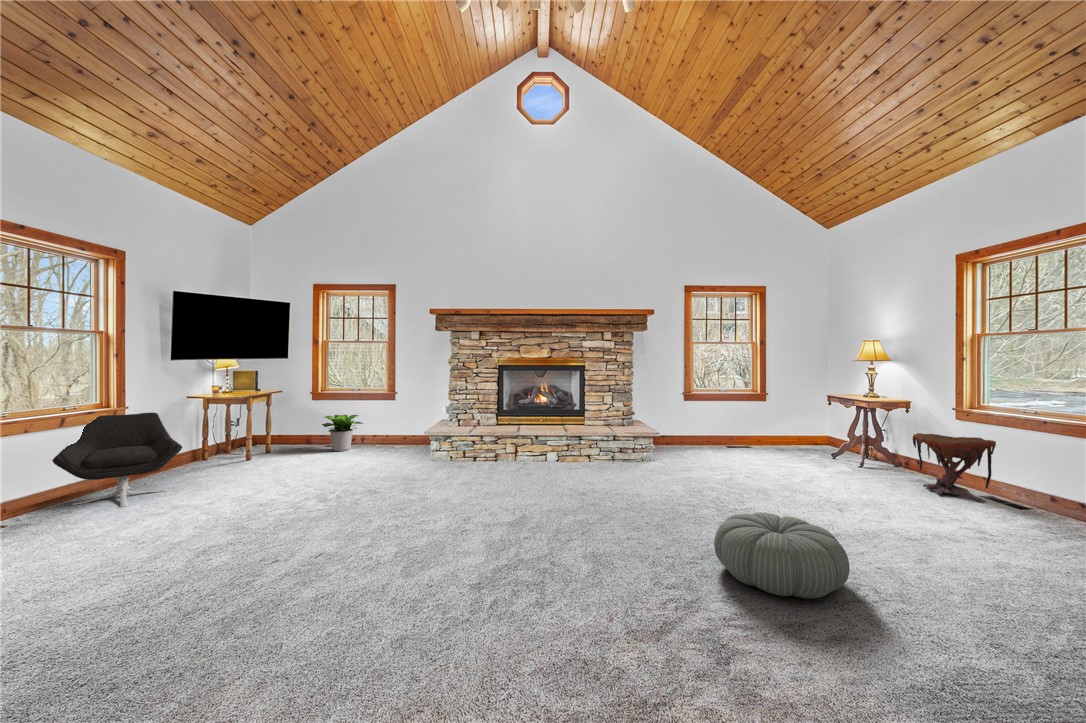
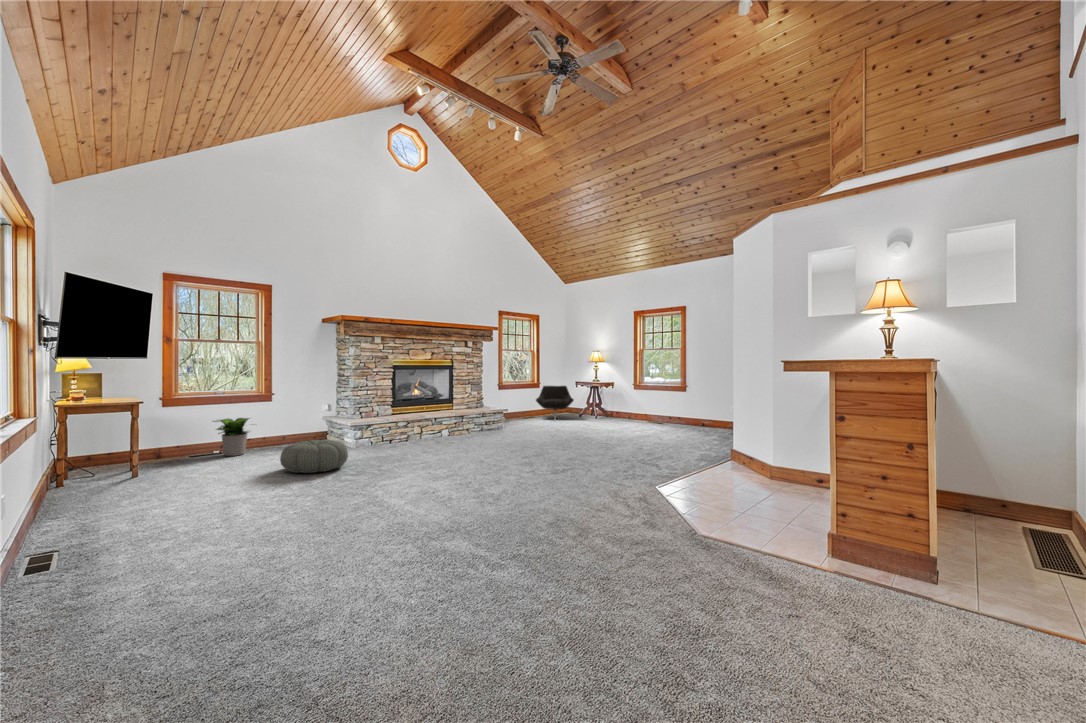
lounge chair: present [52,412,182,507] -> present [536,386,574,420]
side table: present [913,433,996,502] -> none [625,396,654,423]
pouf: present [714,512,850,599] -> present [280,440,348,473]

